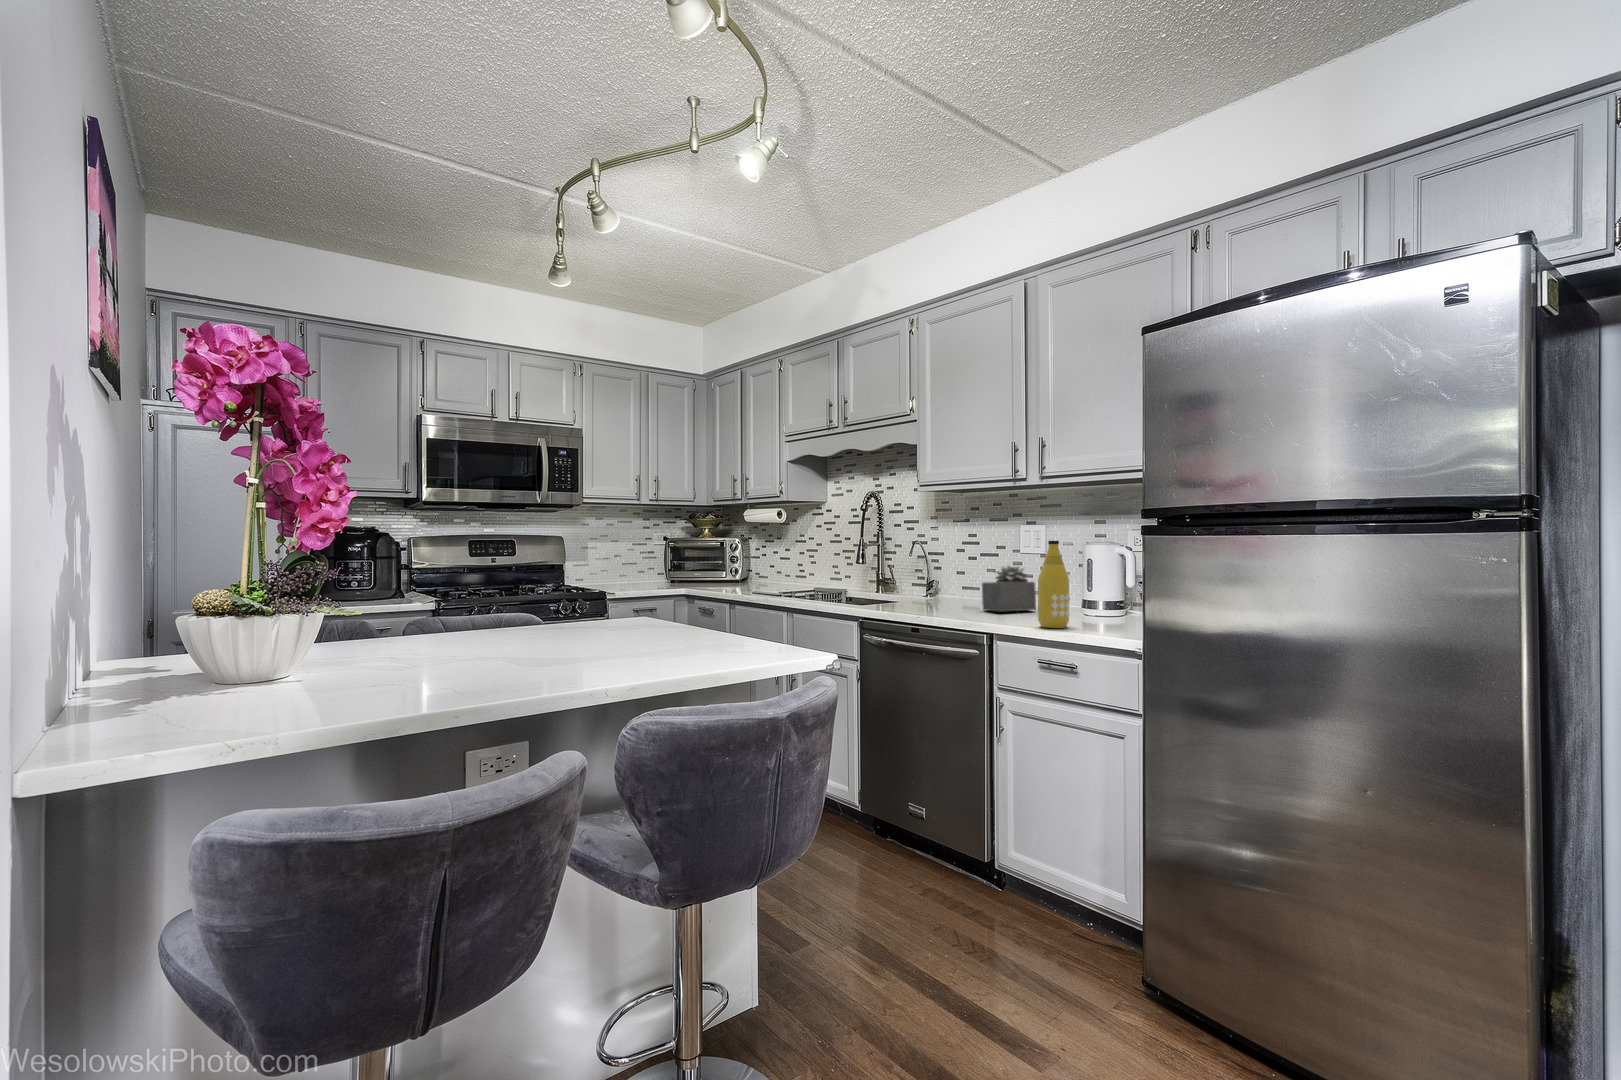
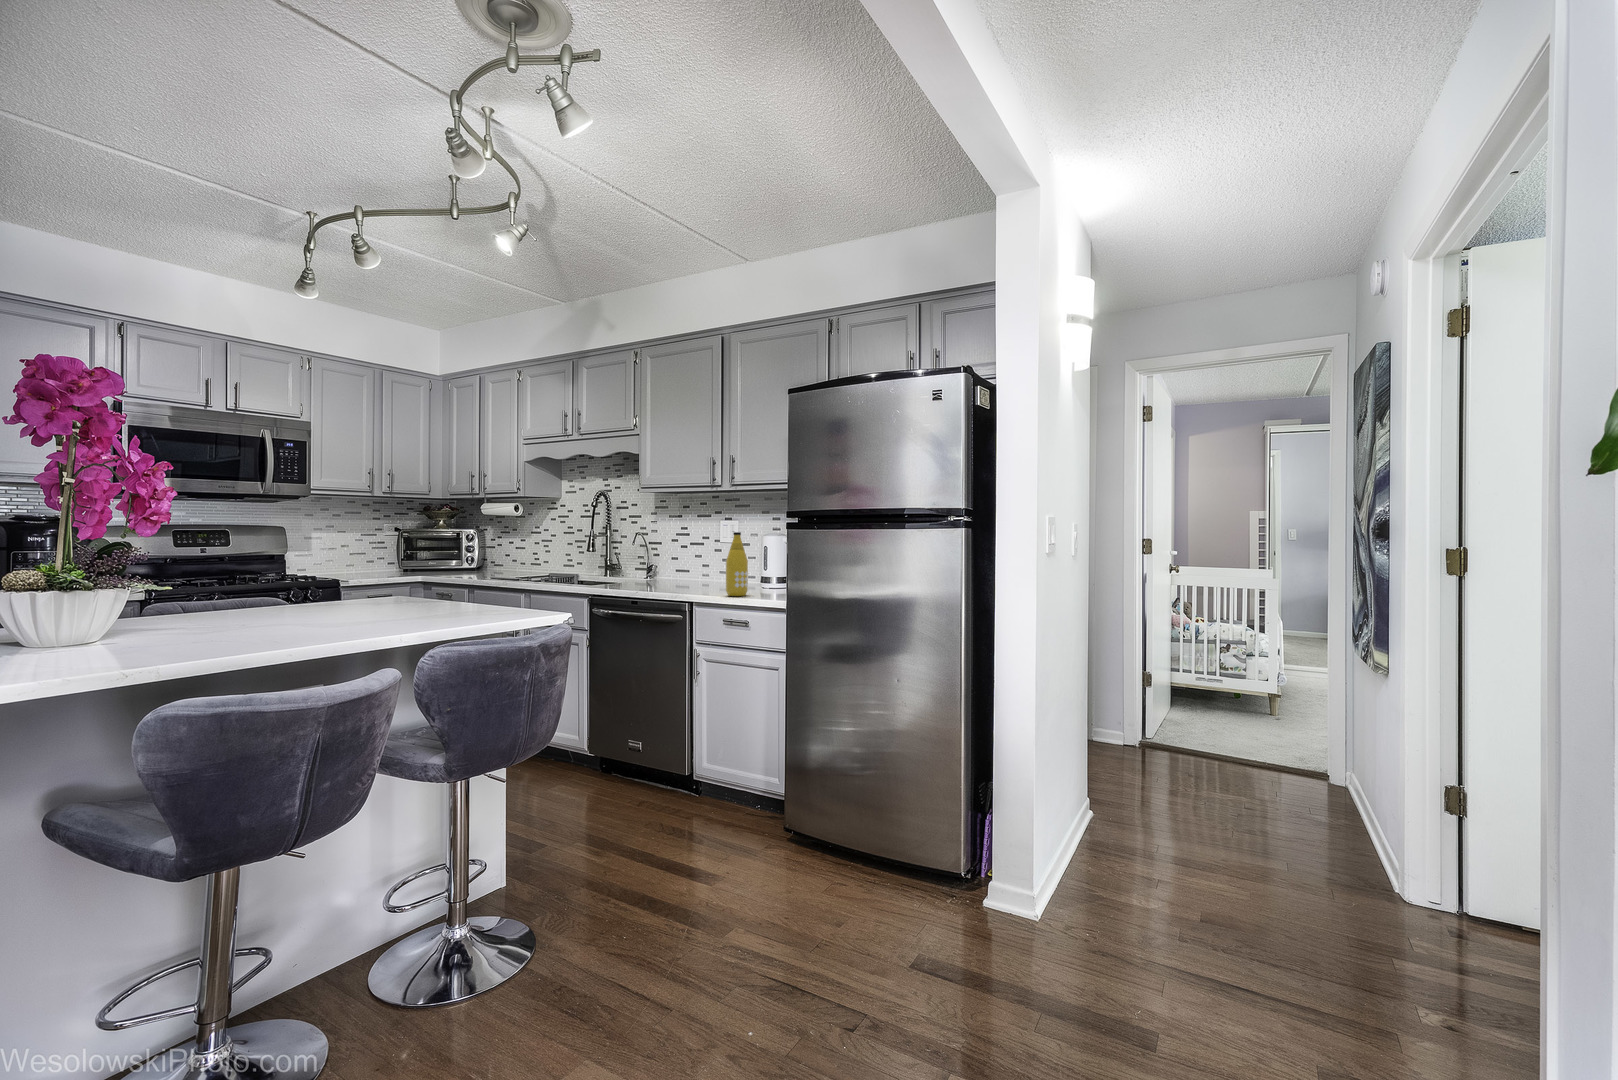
succulent plant: present [982,565,1036,611] -> none [689,551,730,587]

